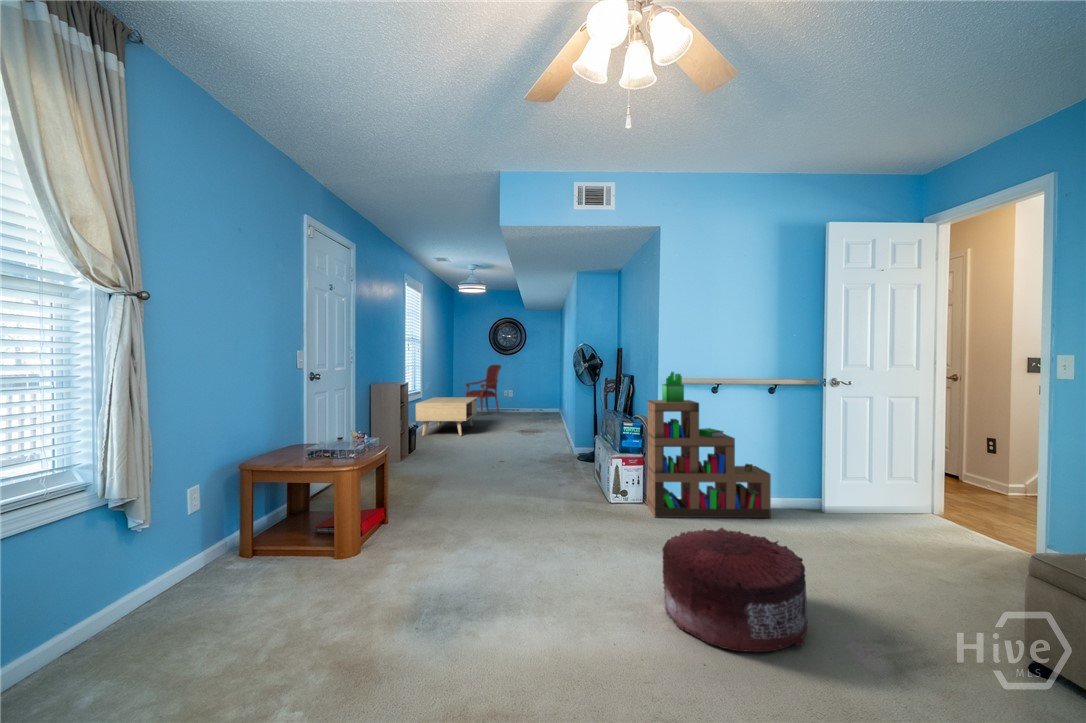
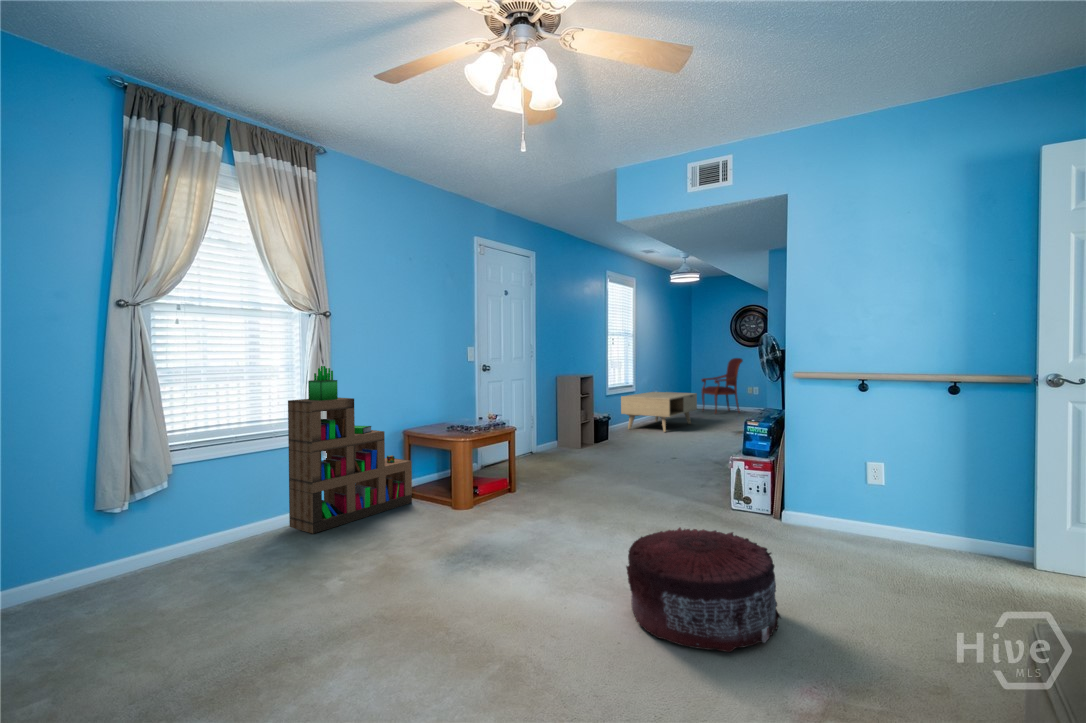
bookshelf: present [648,372,771,518] -> present [288,366,412,534]

